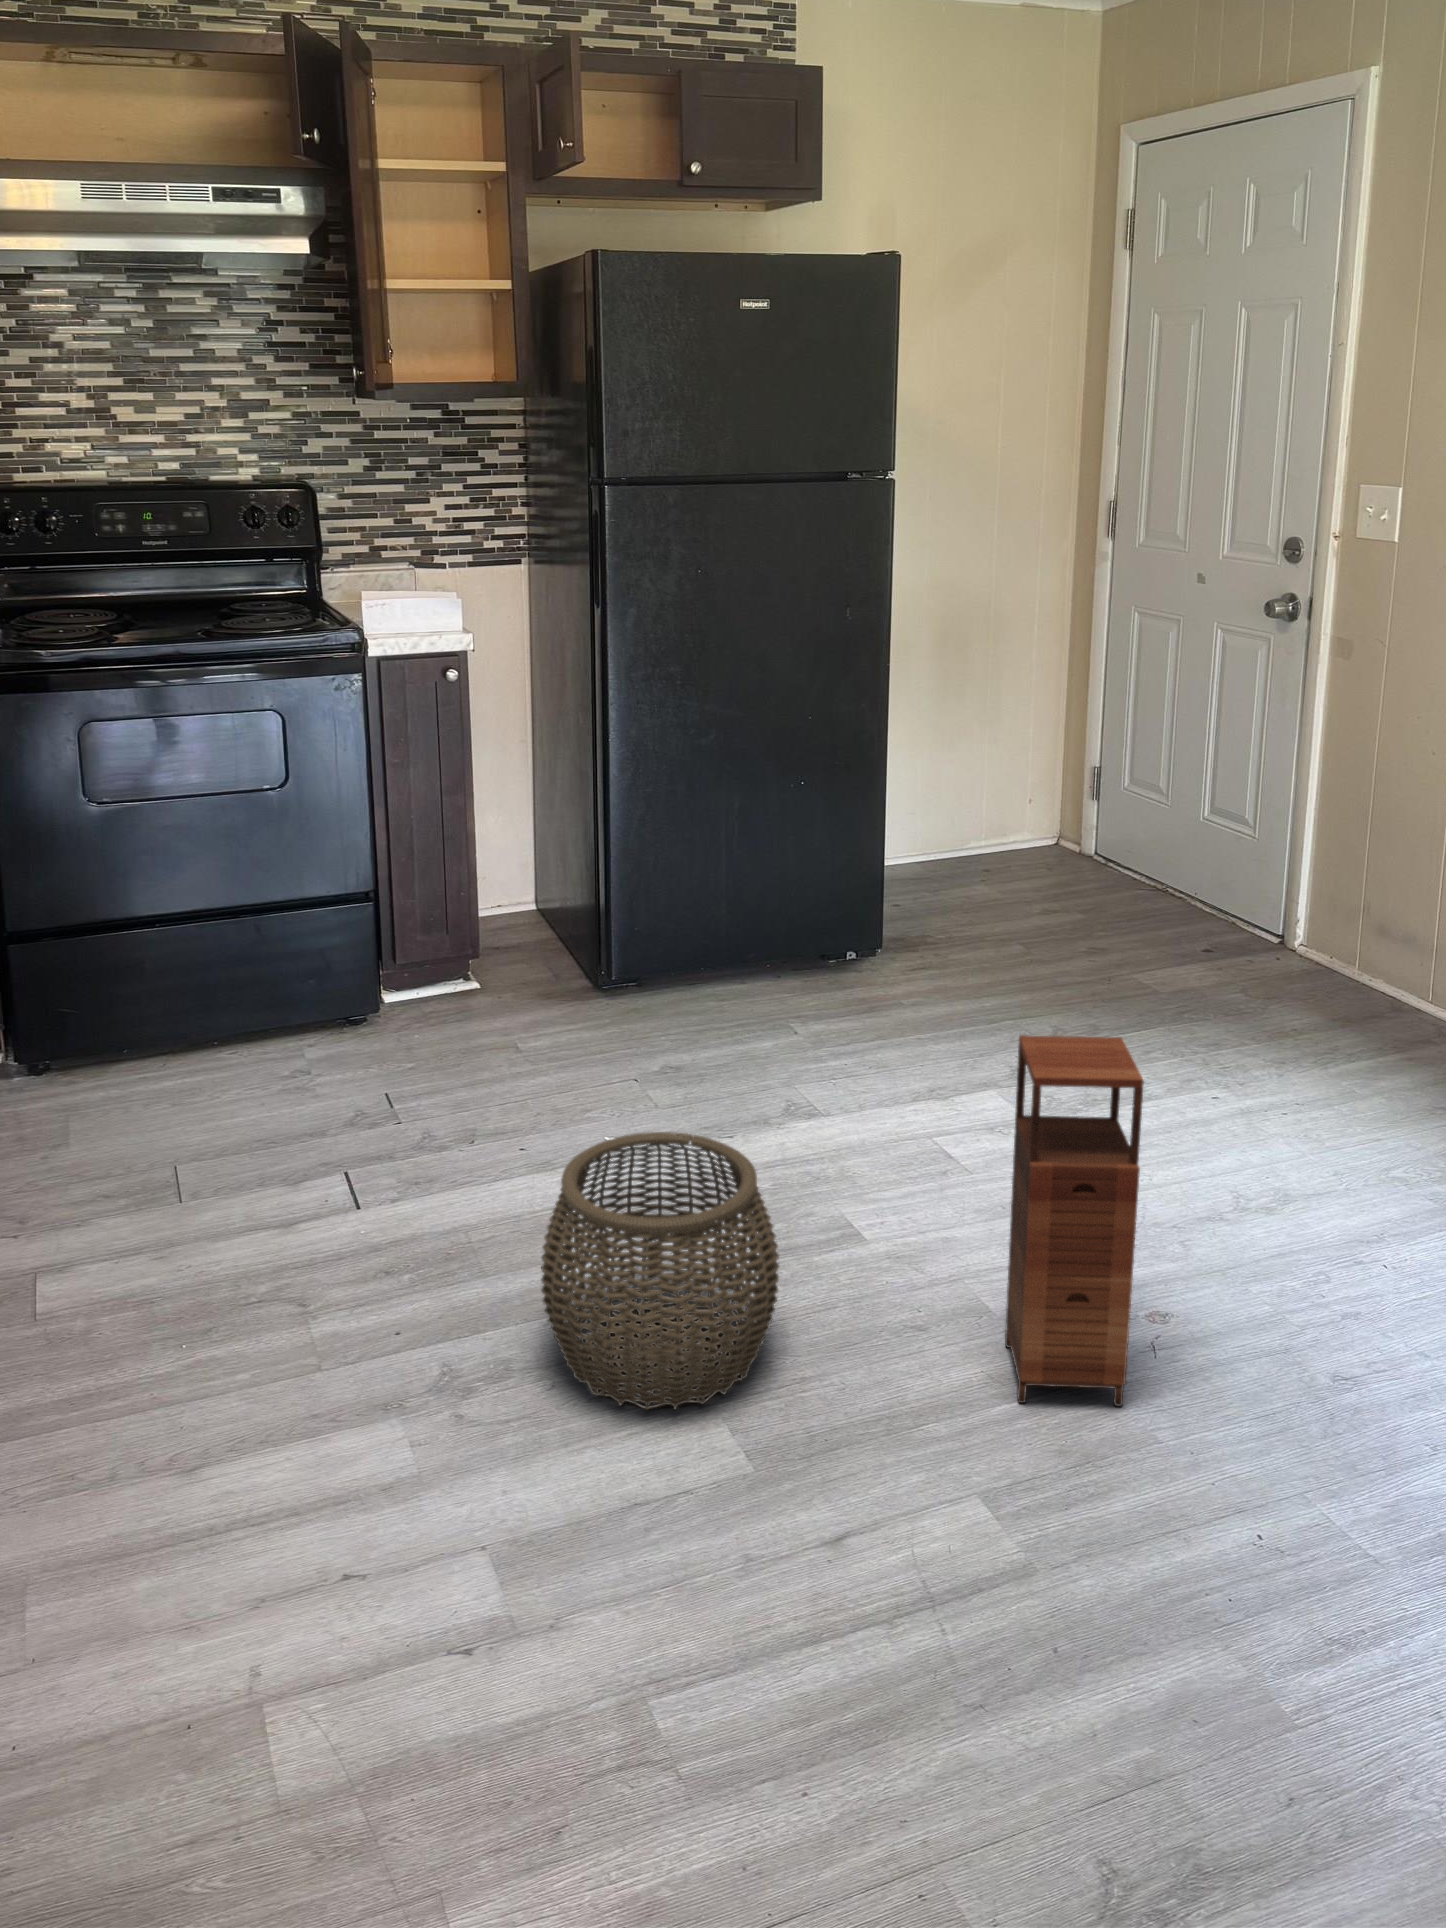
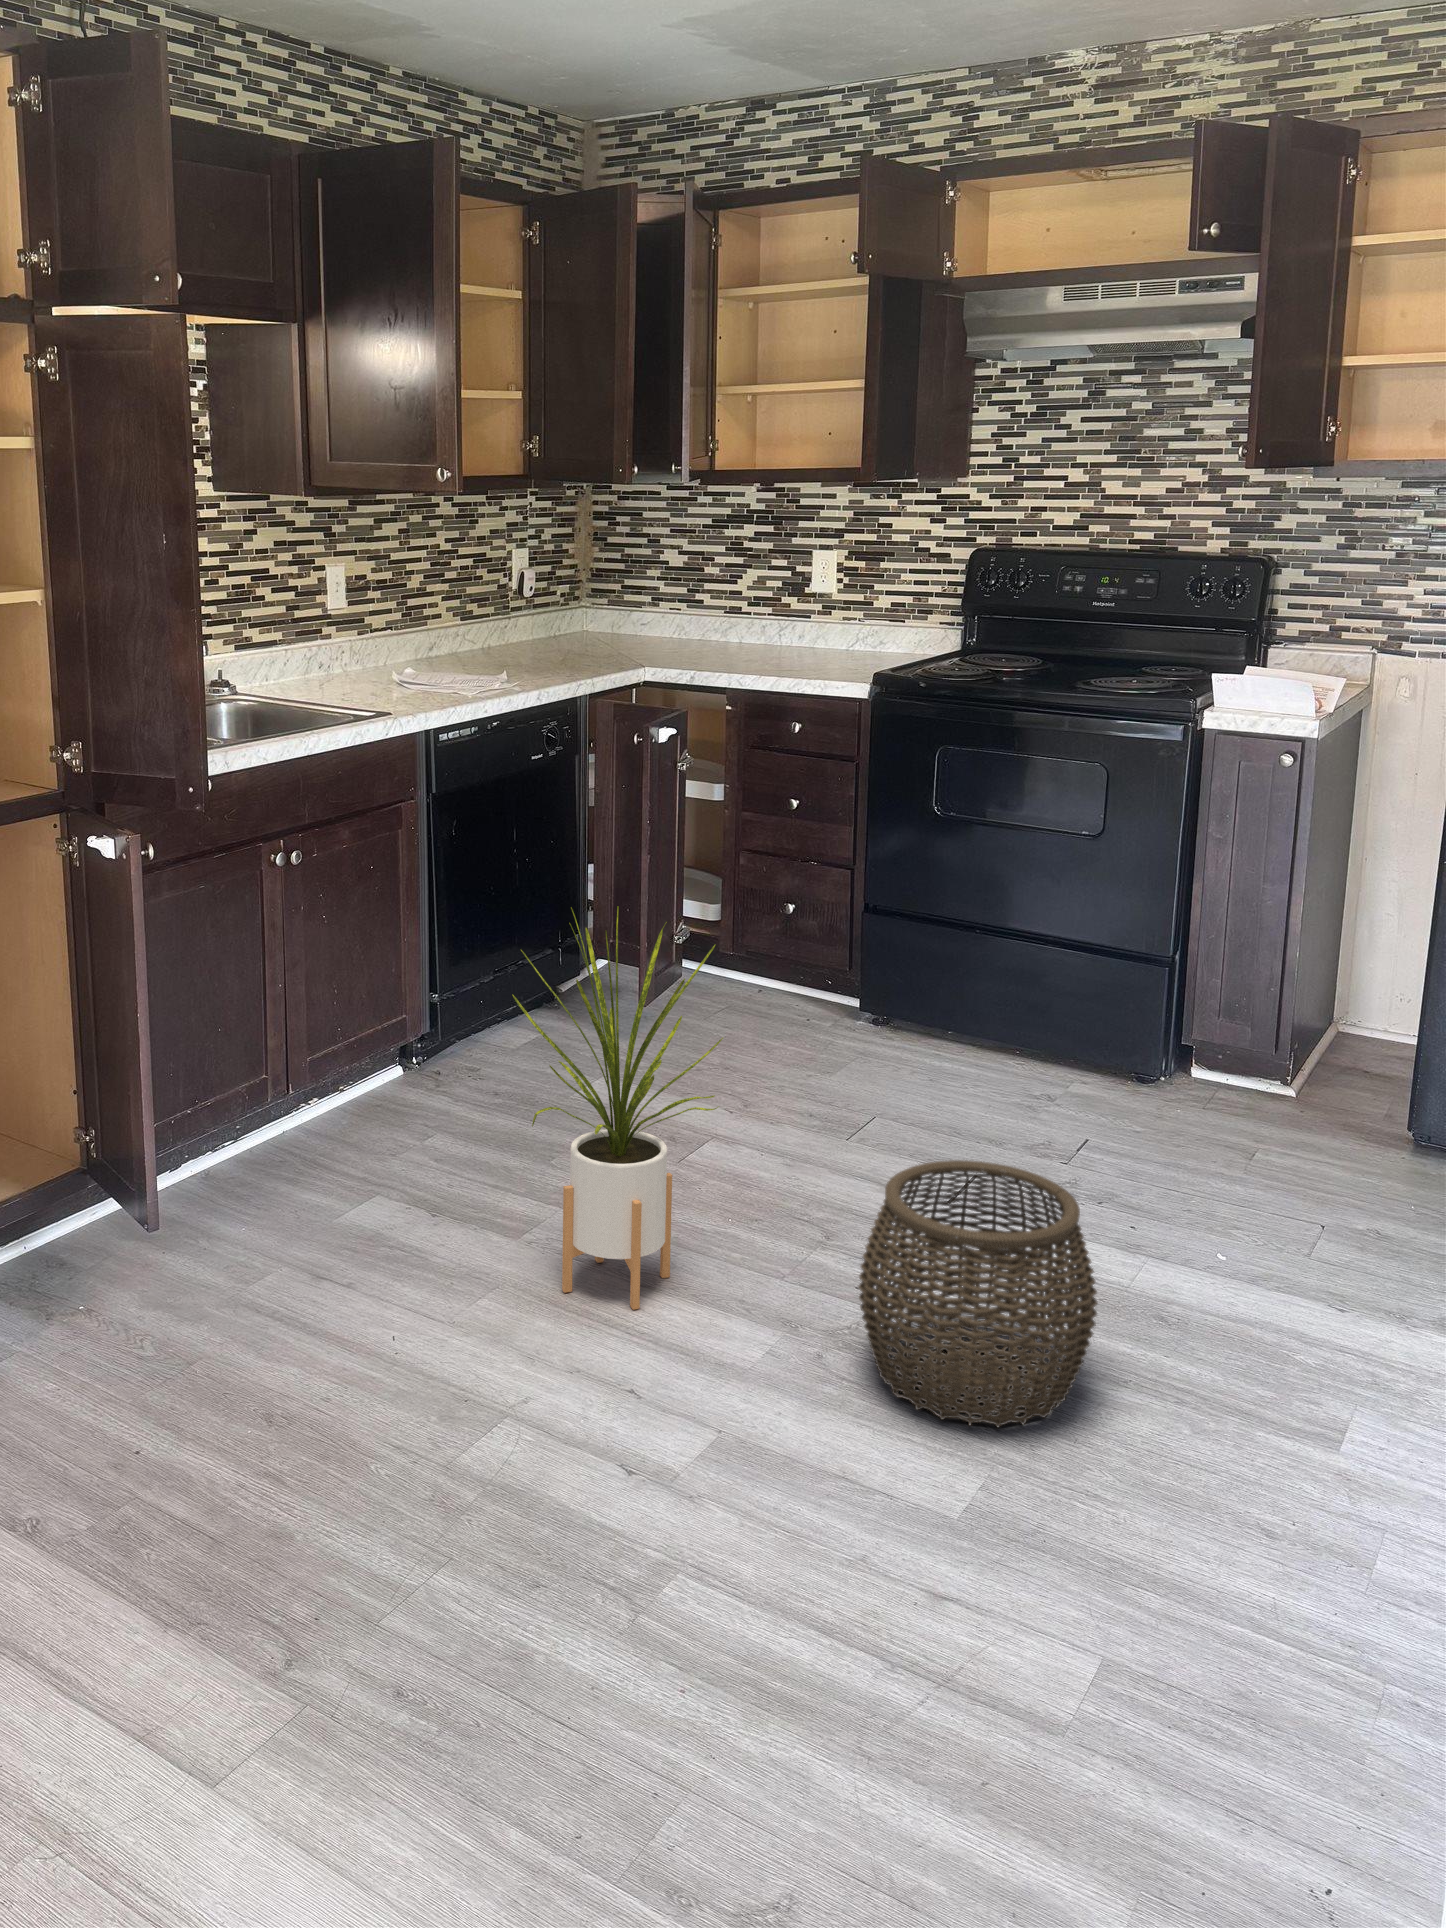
house plant: none [53,1018,359,1537] -> present [512,907,723,1310]
storage cabinet: present [1005,1035,1143,1406] -> none [1203,1189,1428,1665]

